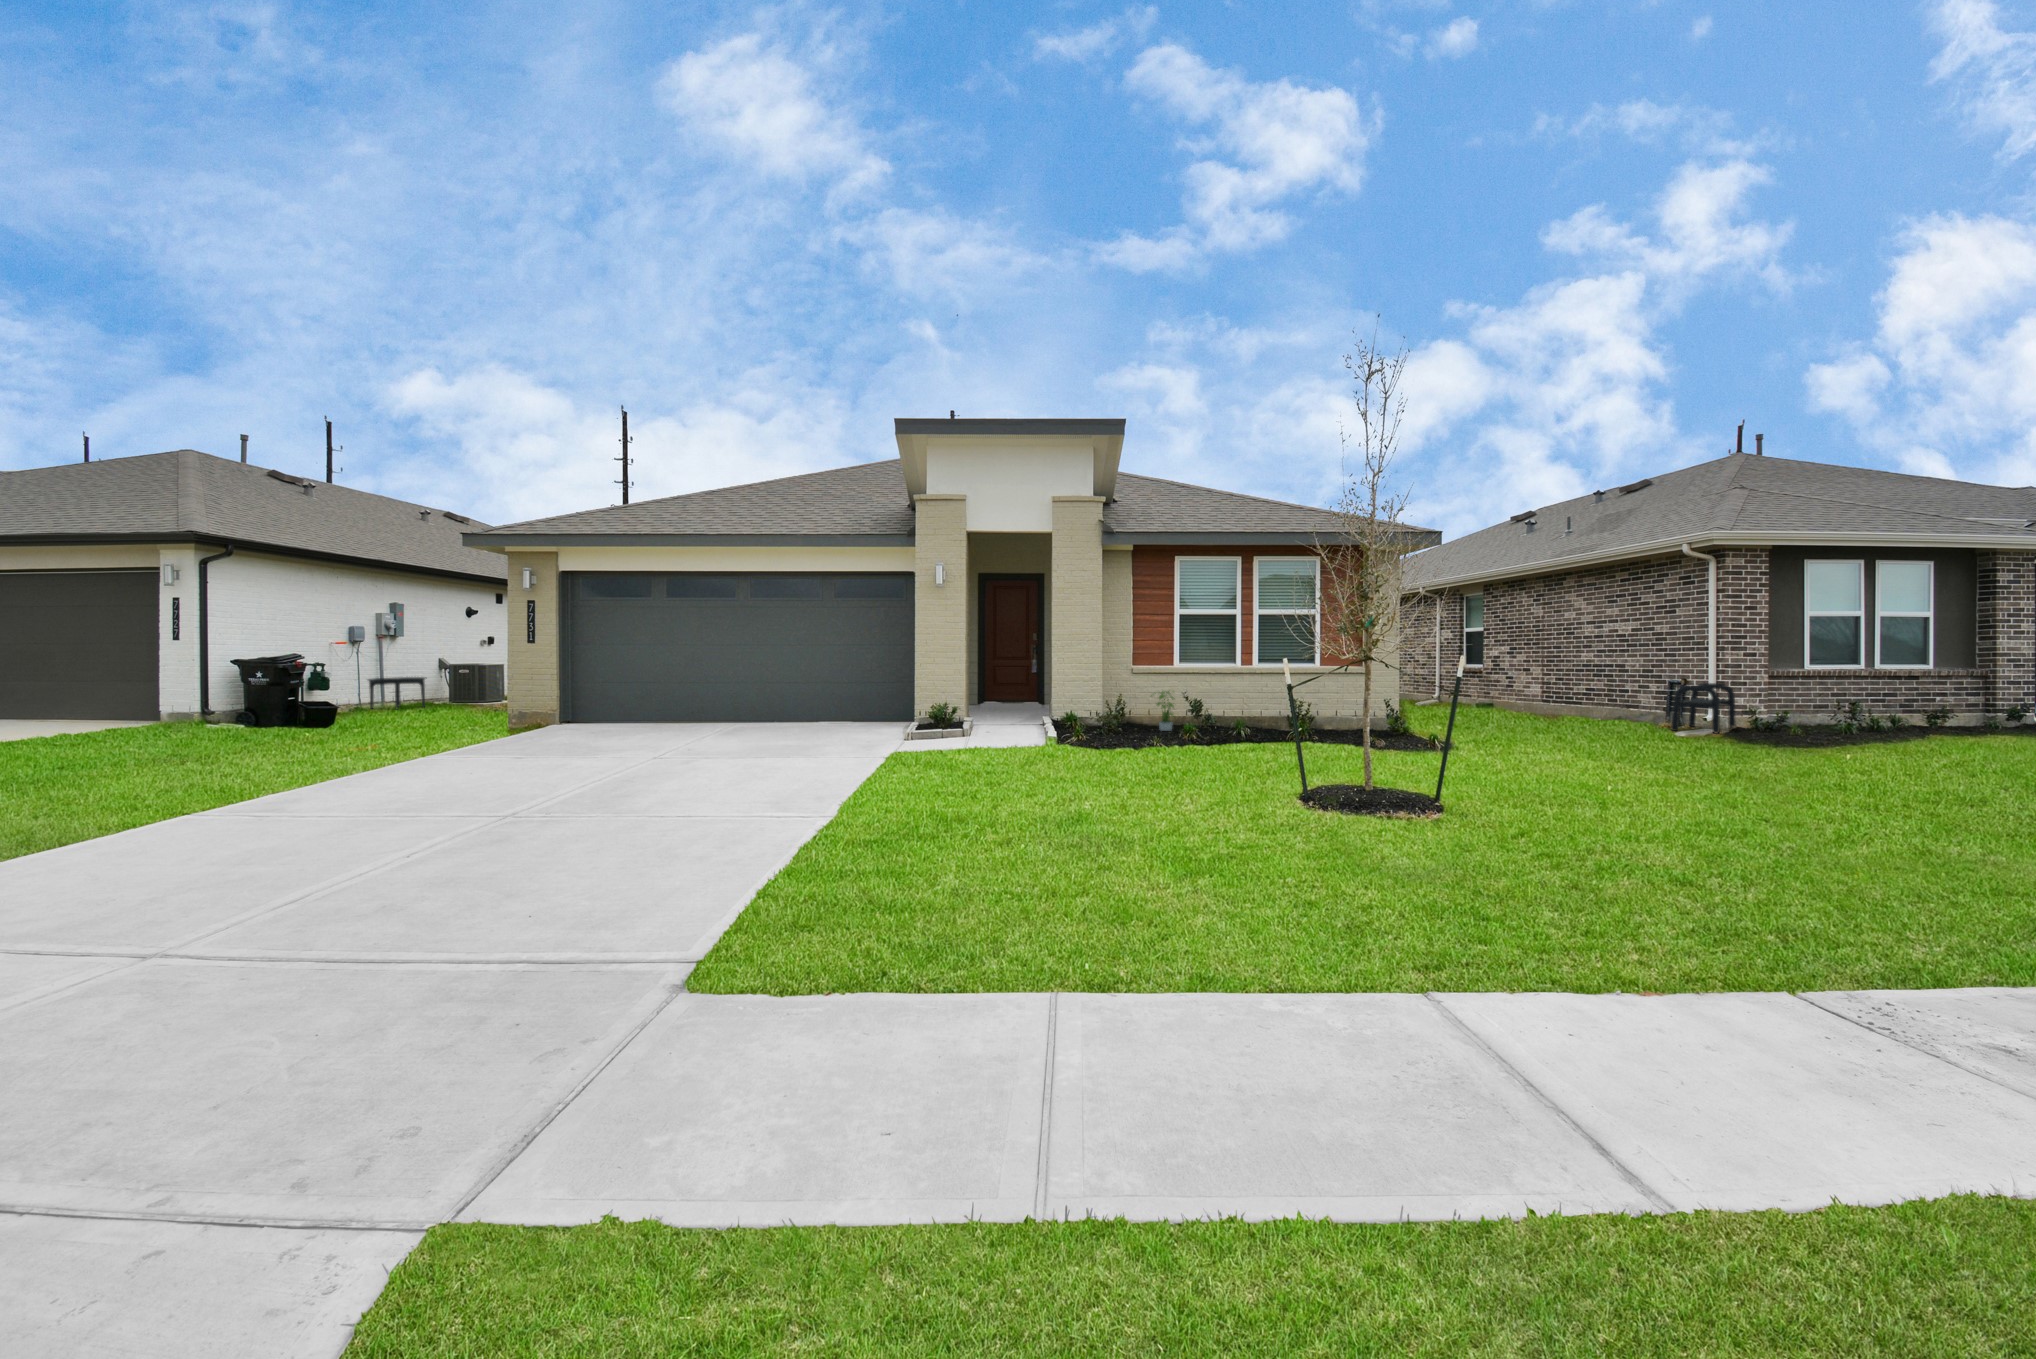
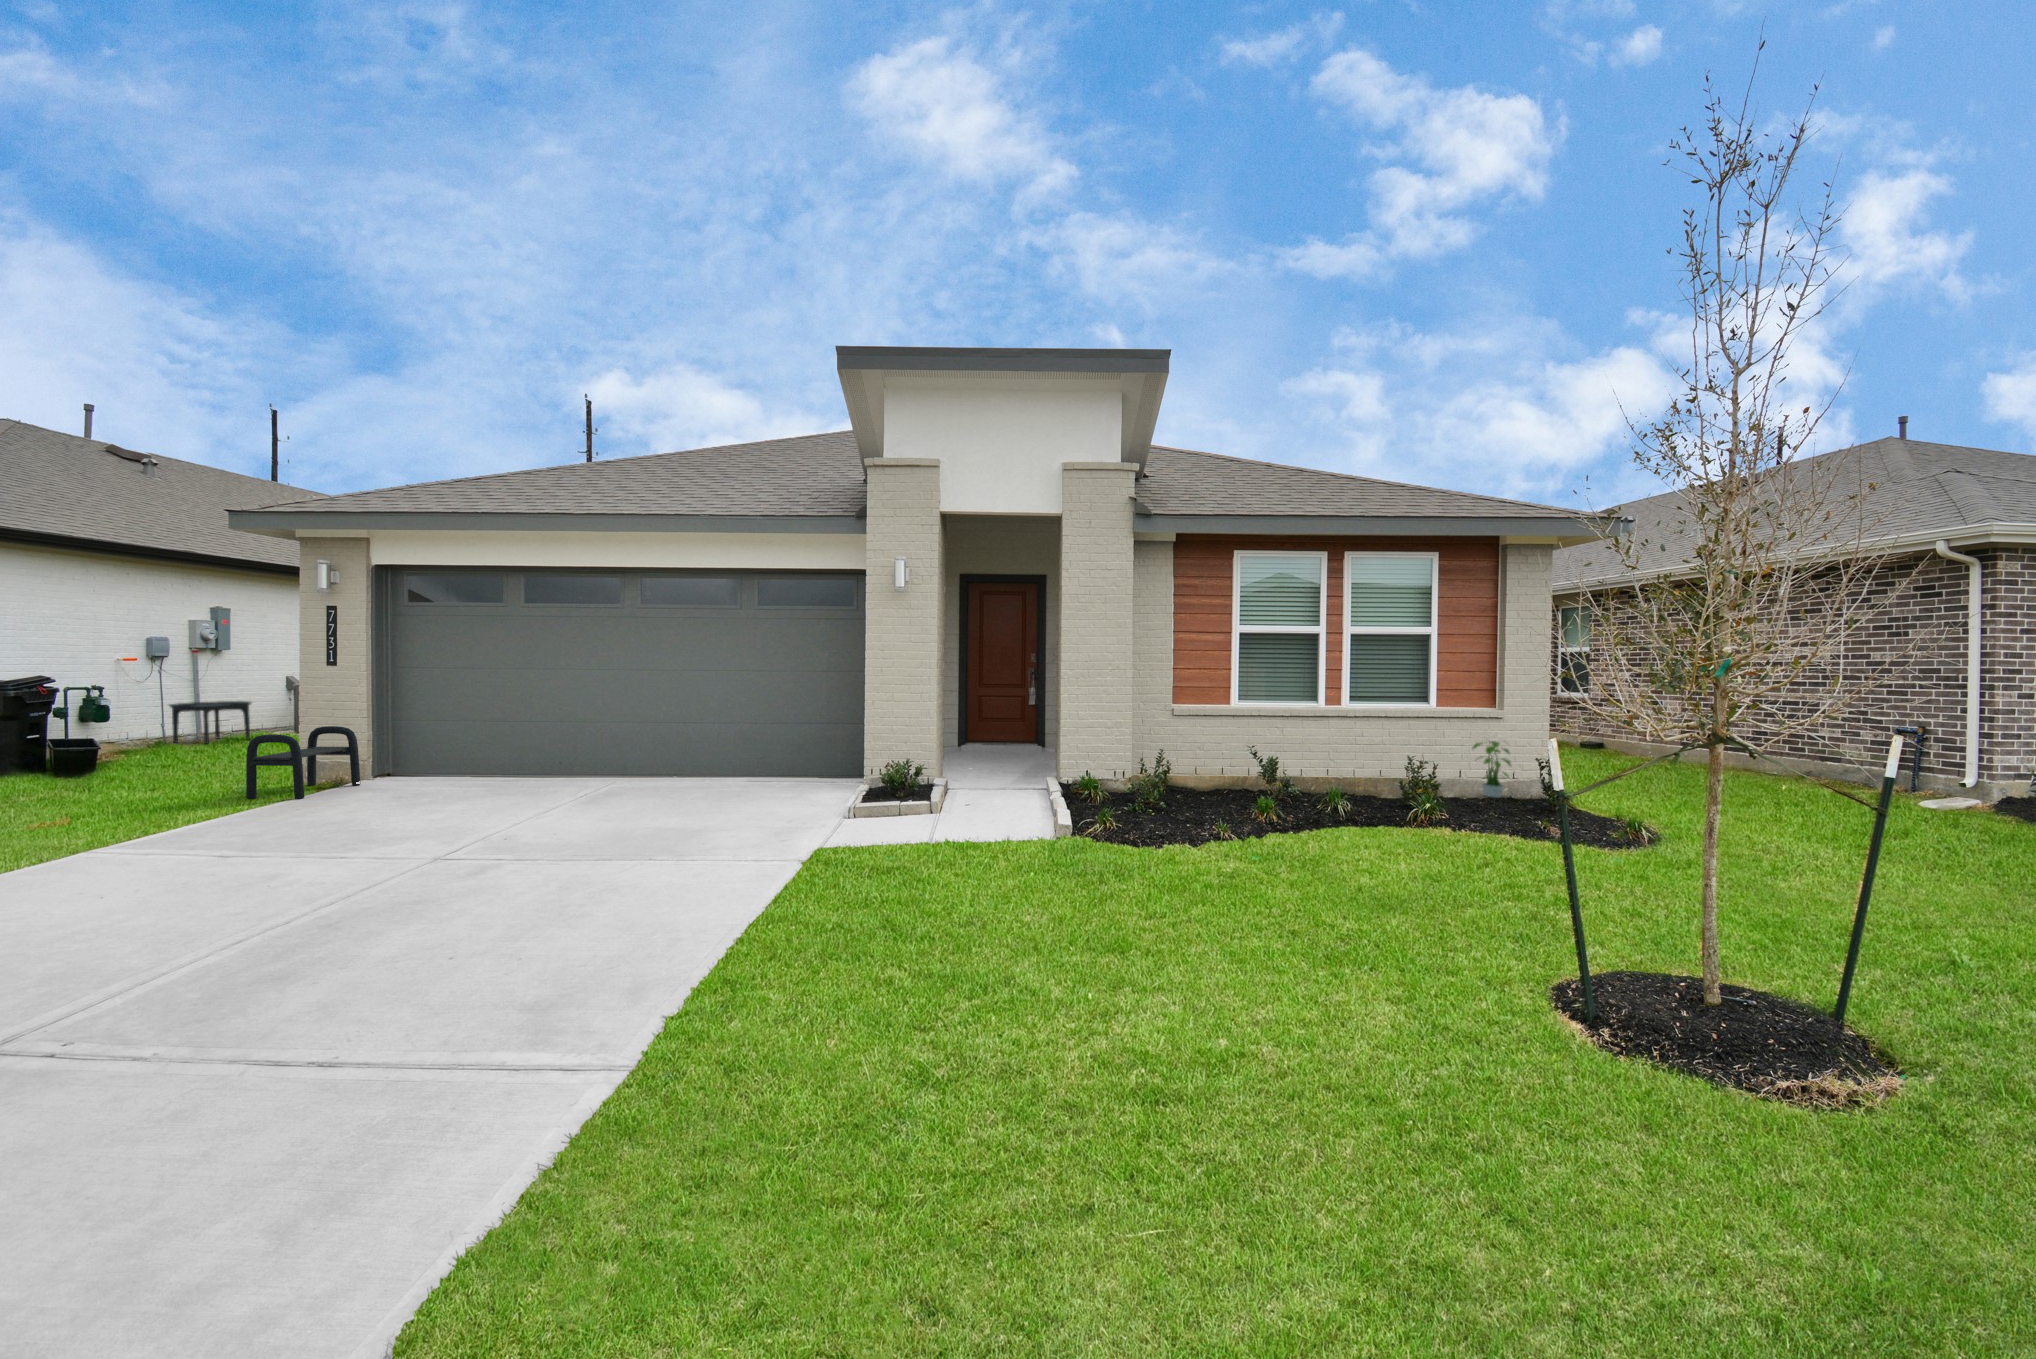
bench: present [1672,683,1735,734] -> present [246,726,360,799]
potted plant: present [1157,691,1174,731] -> present [1473,741,1511,798]

